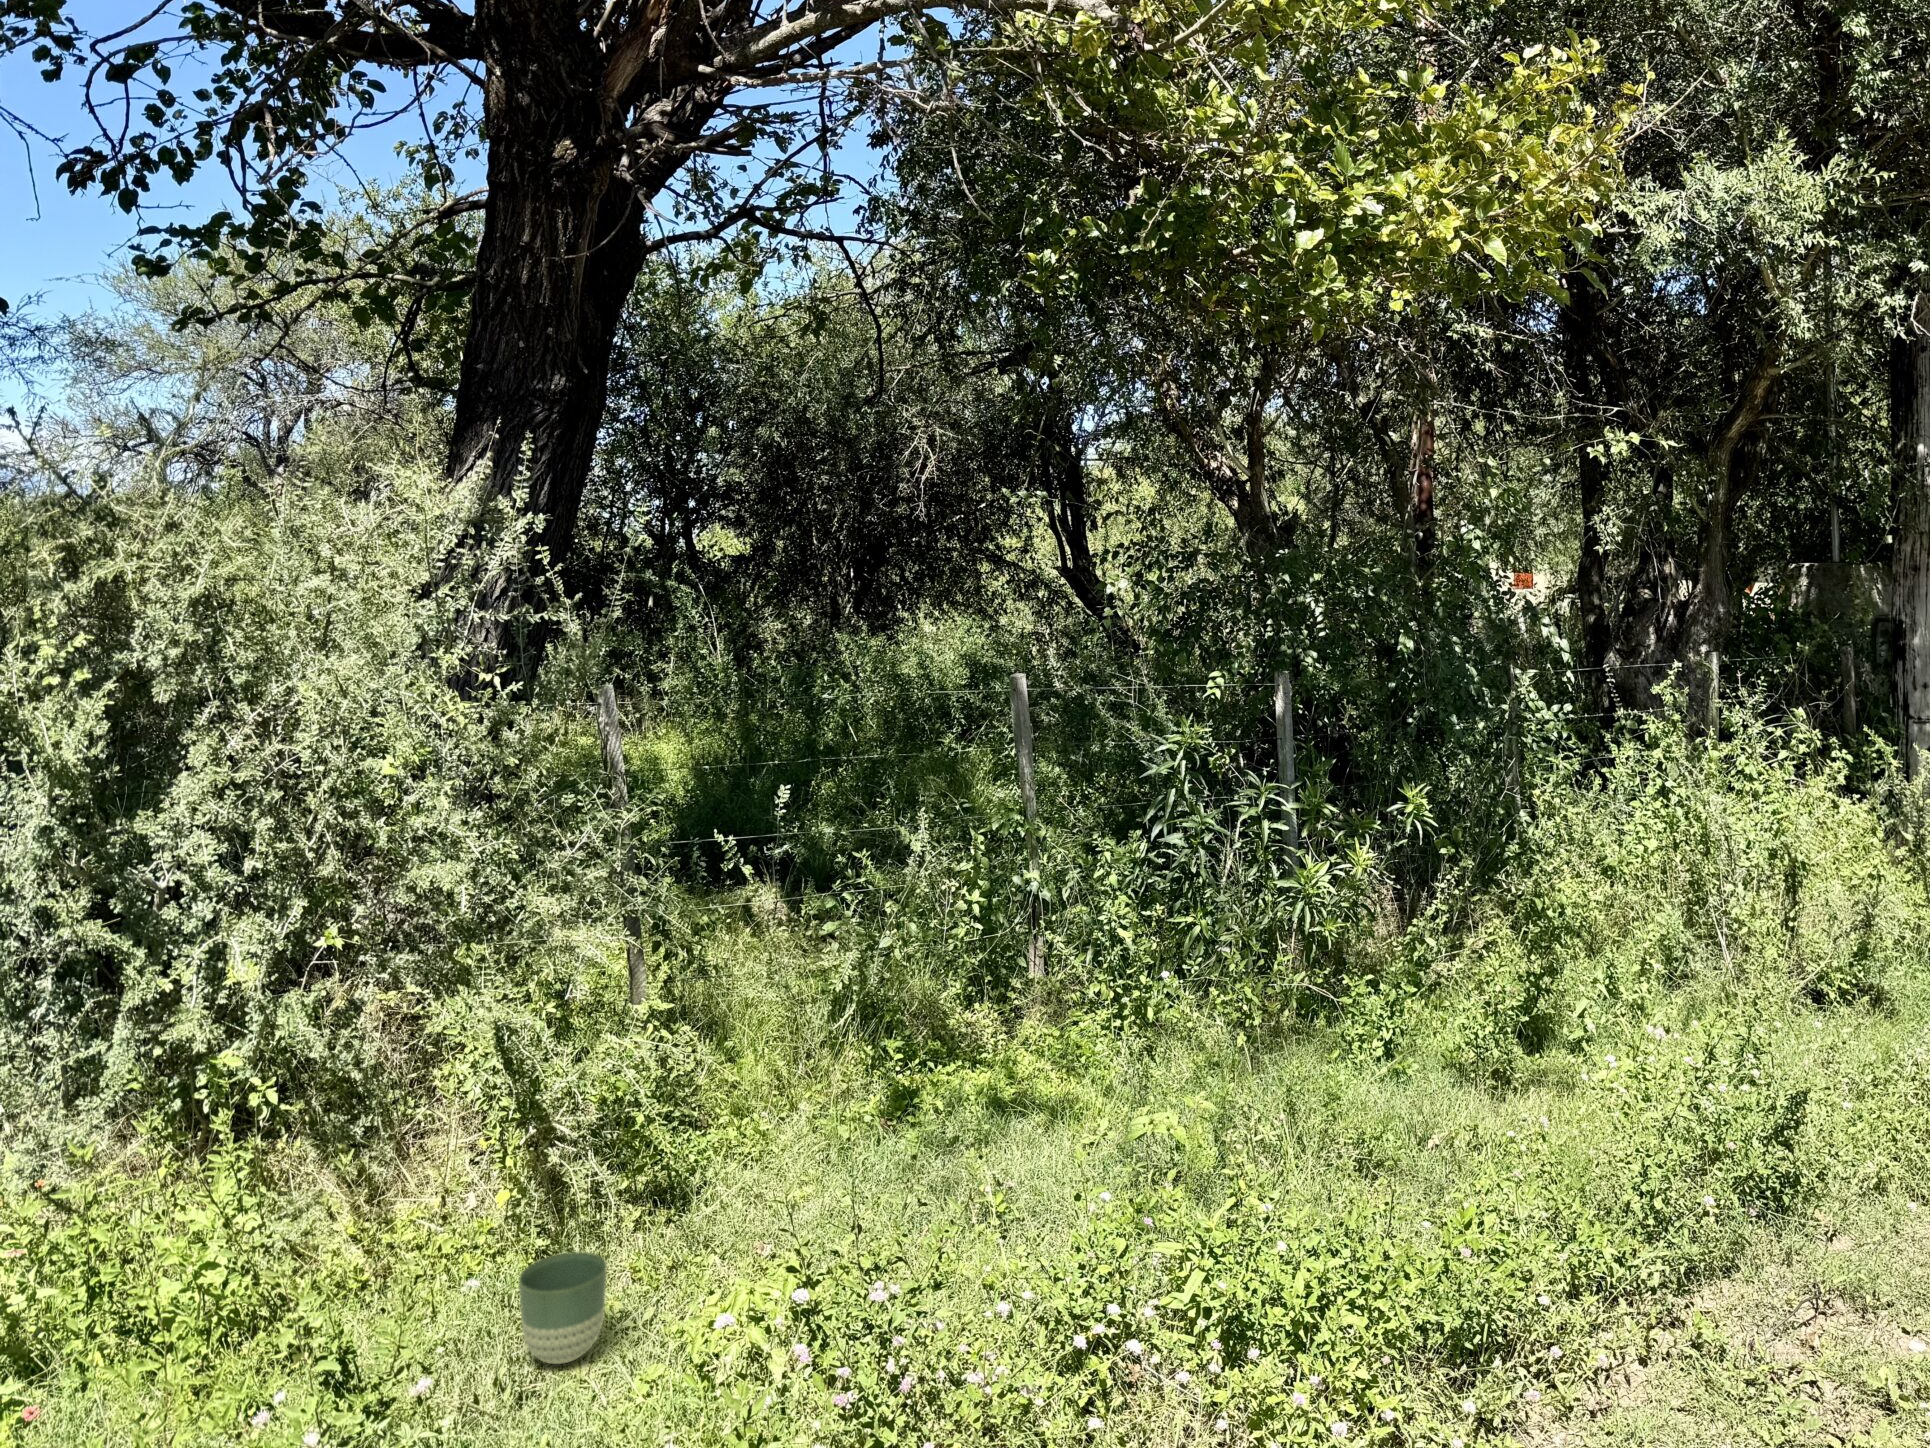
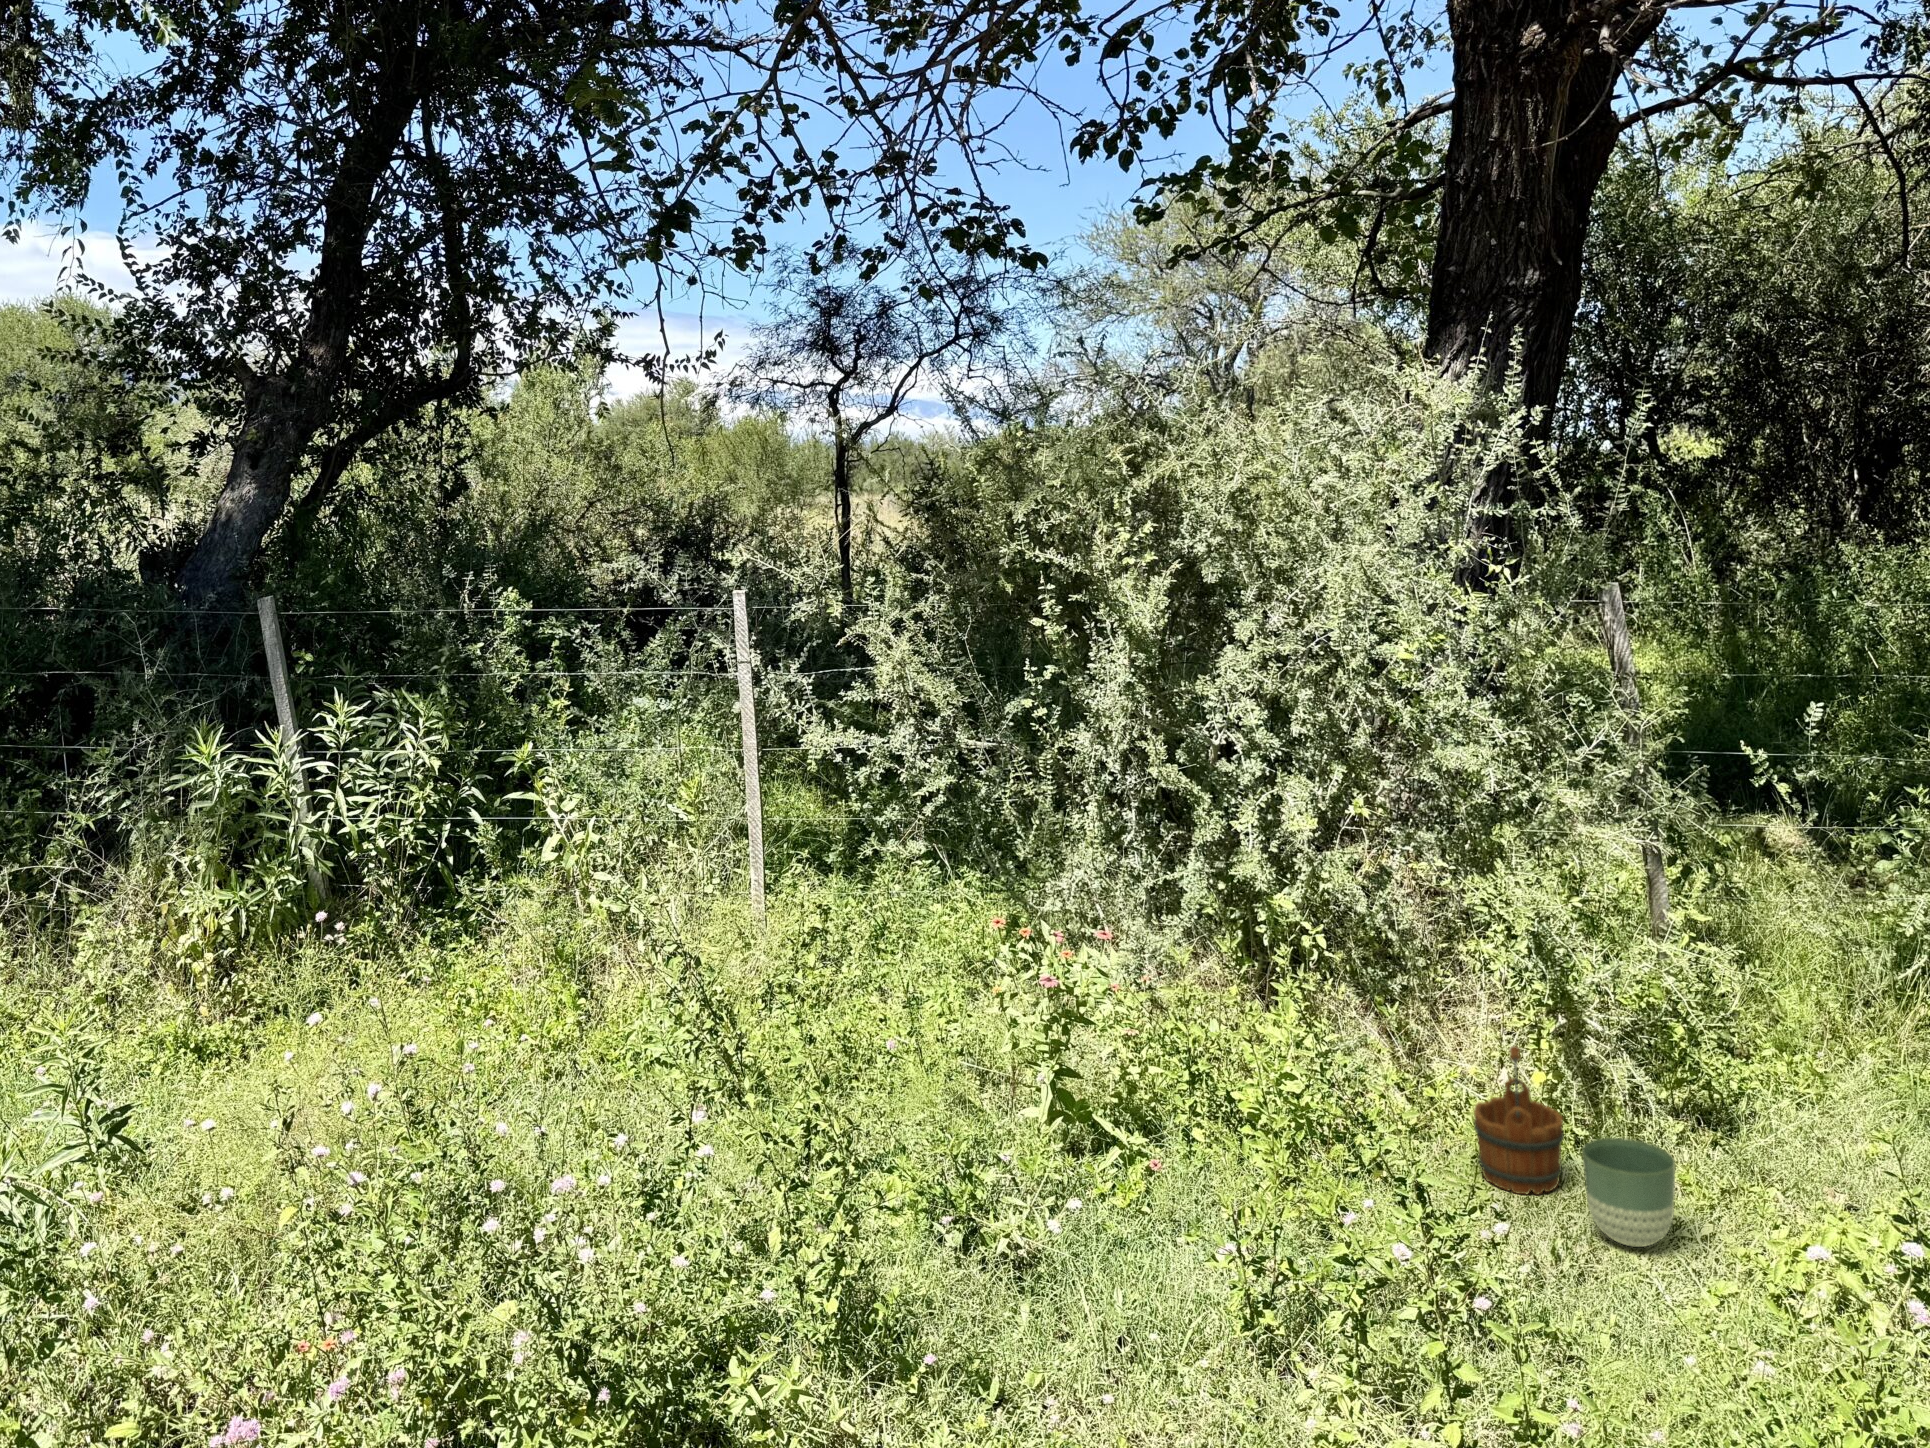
wooden bucket: none [417,1181,509,1339] -> present [1474,1046,1564,1194]

